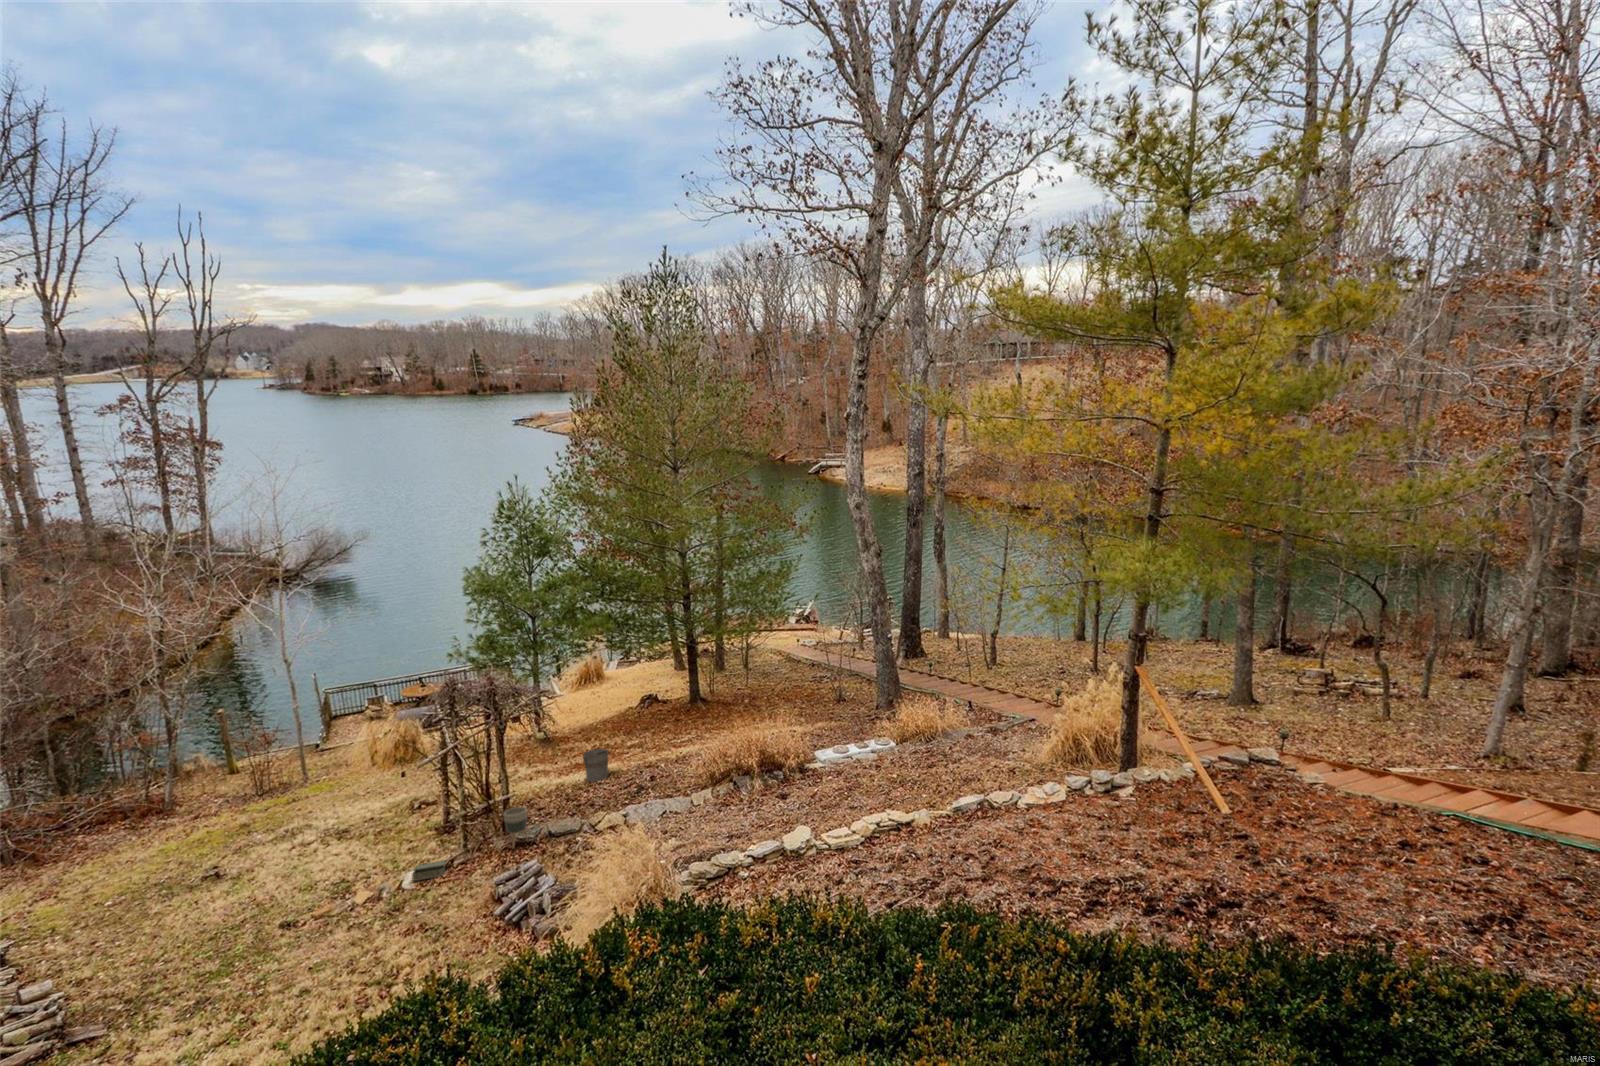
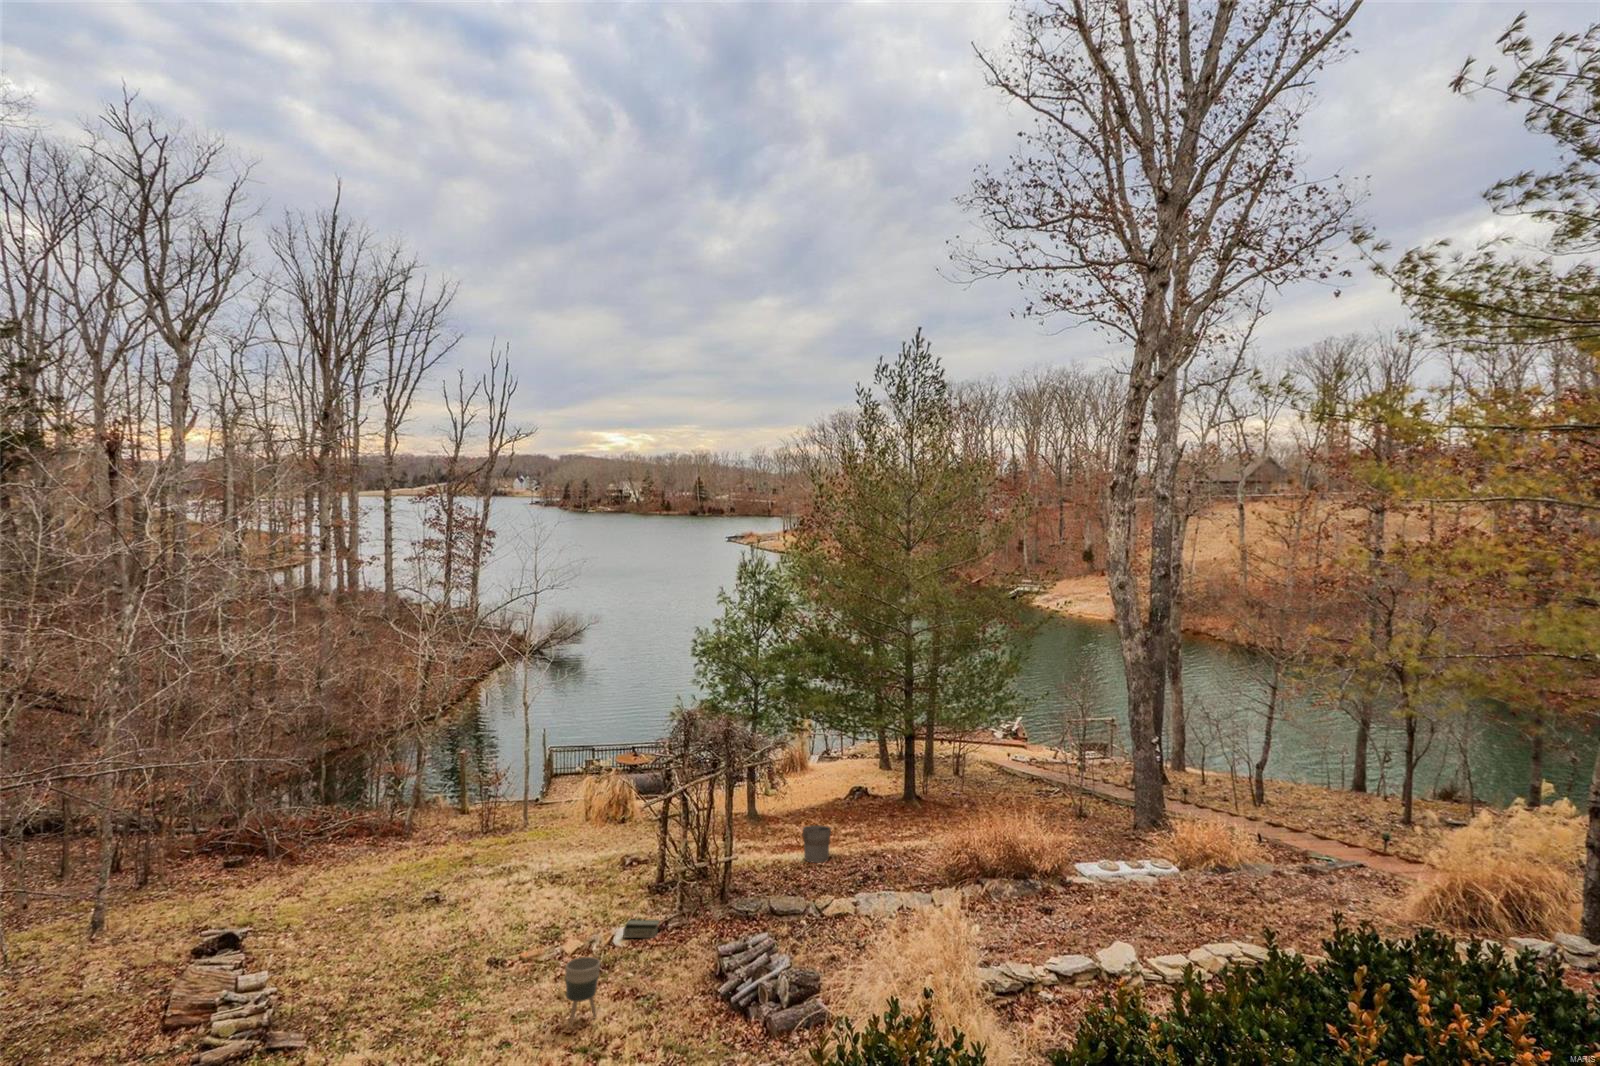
planter: present [504,807,529,848] -> present [565,957,600,1028]

